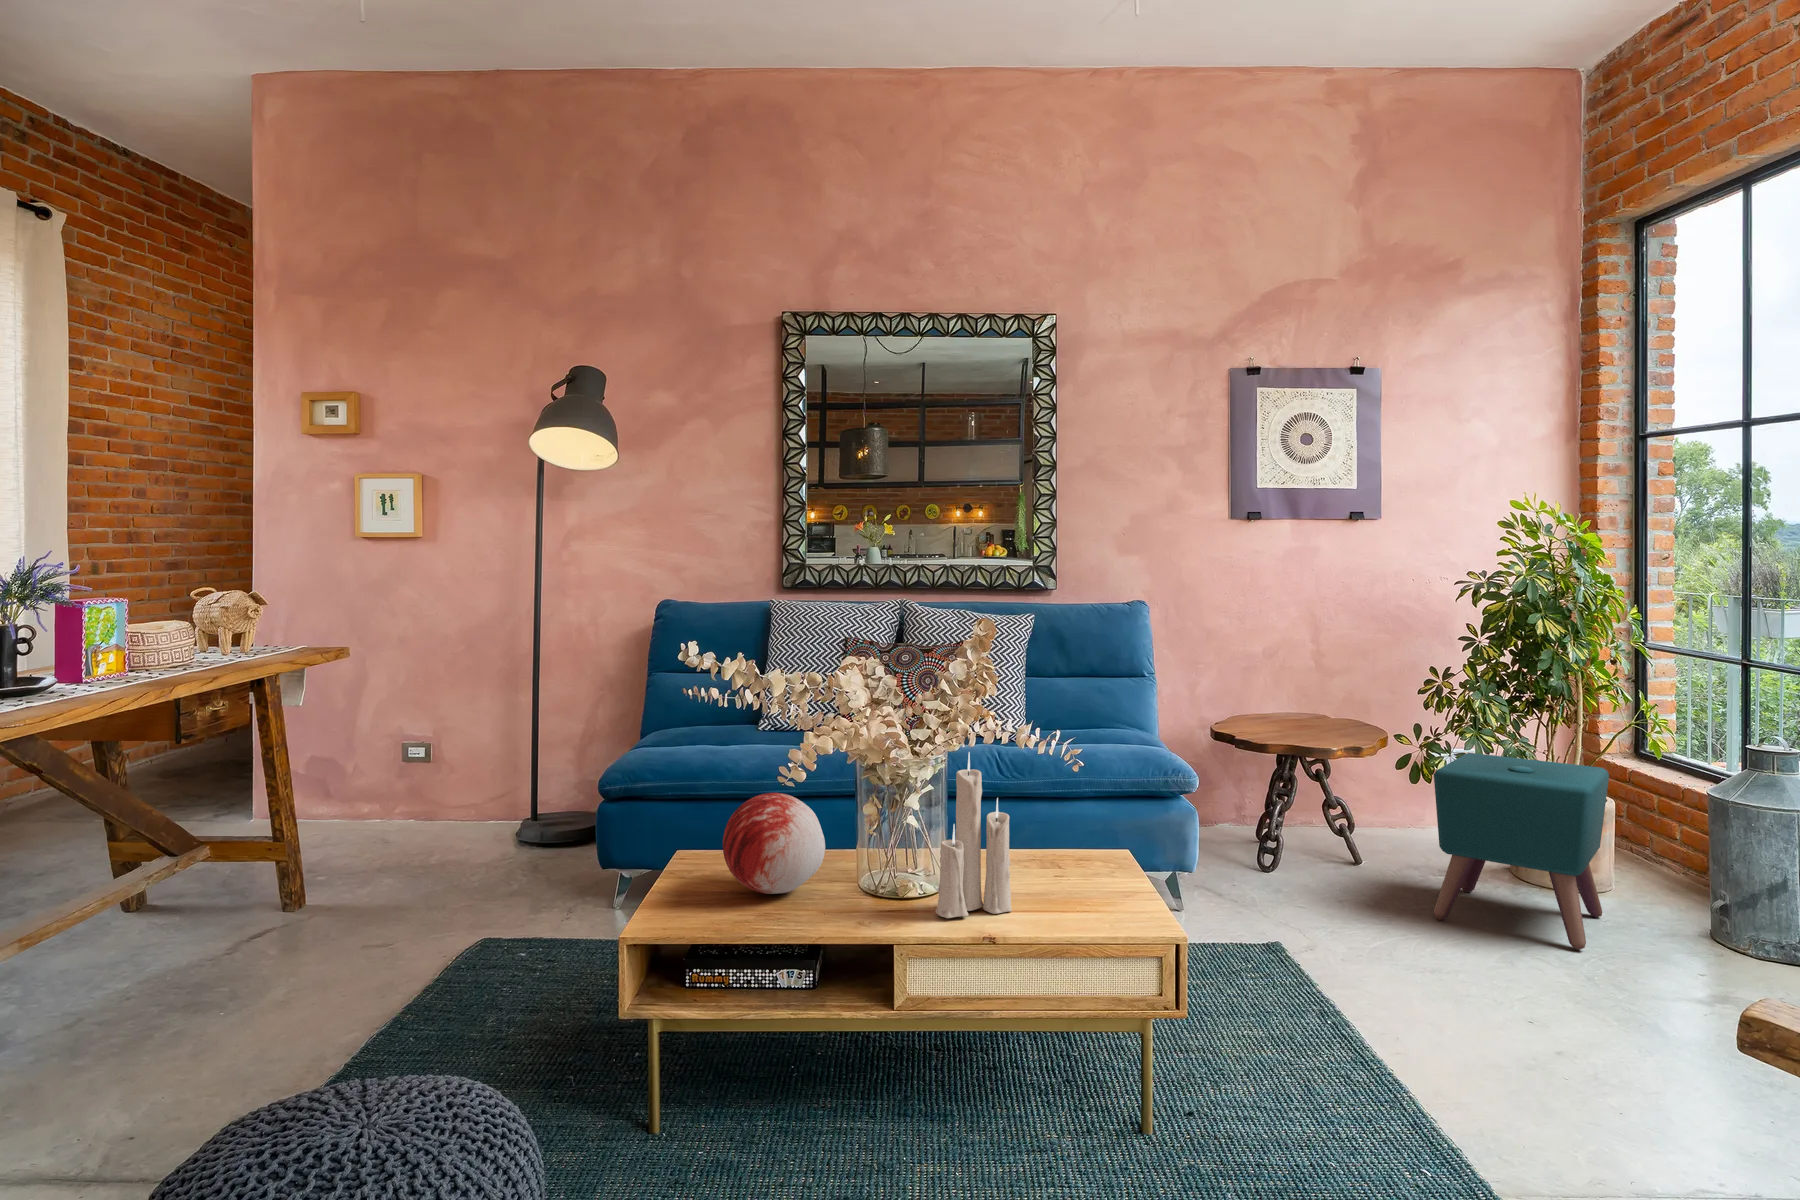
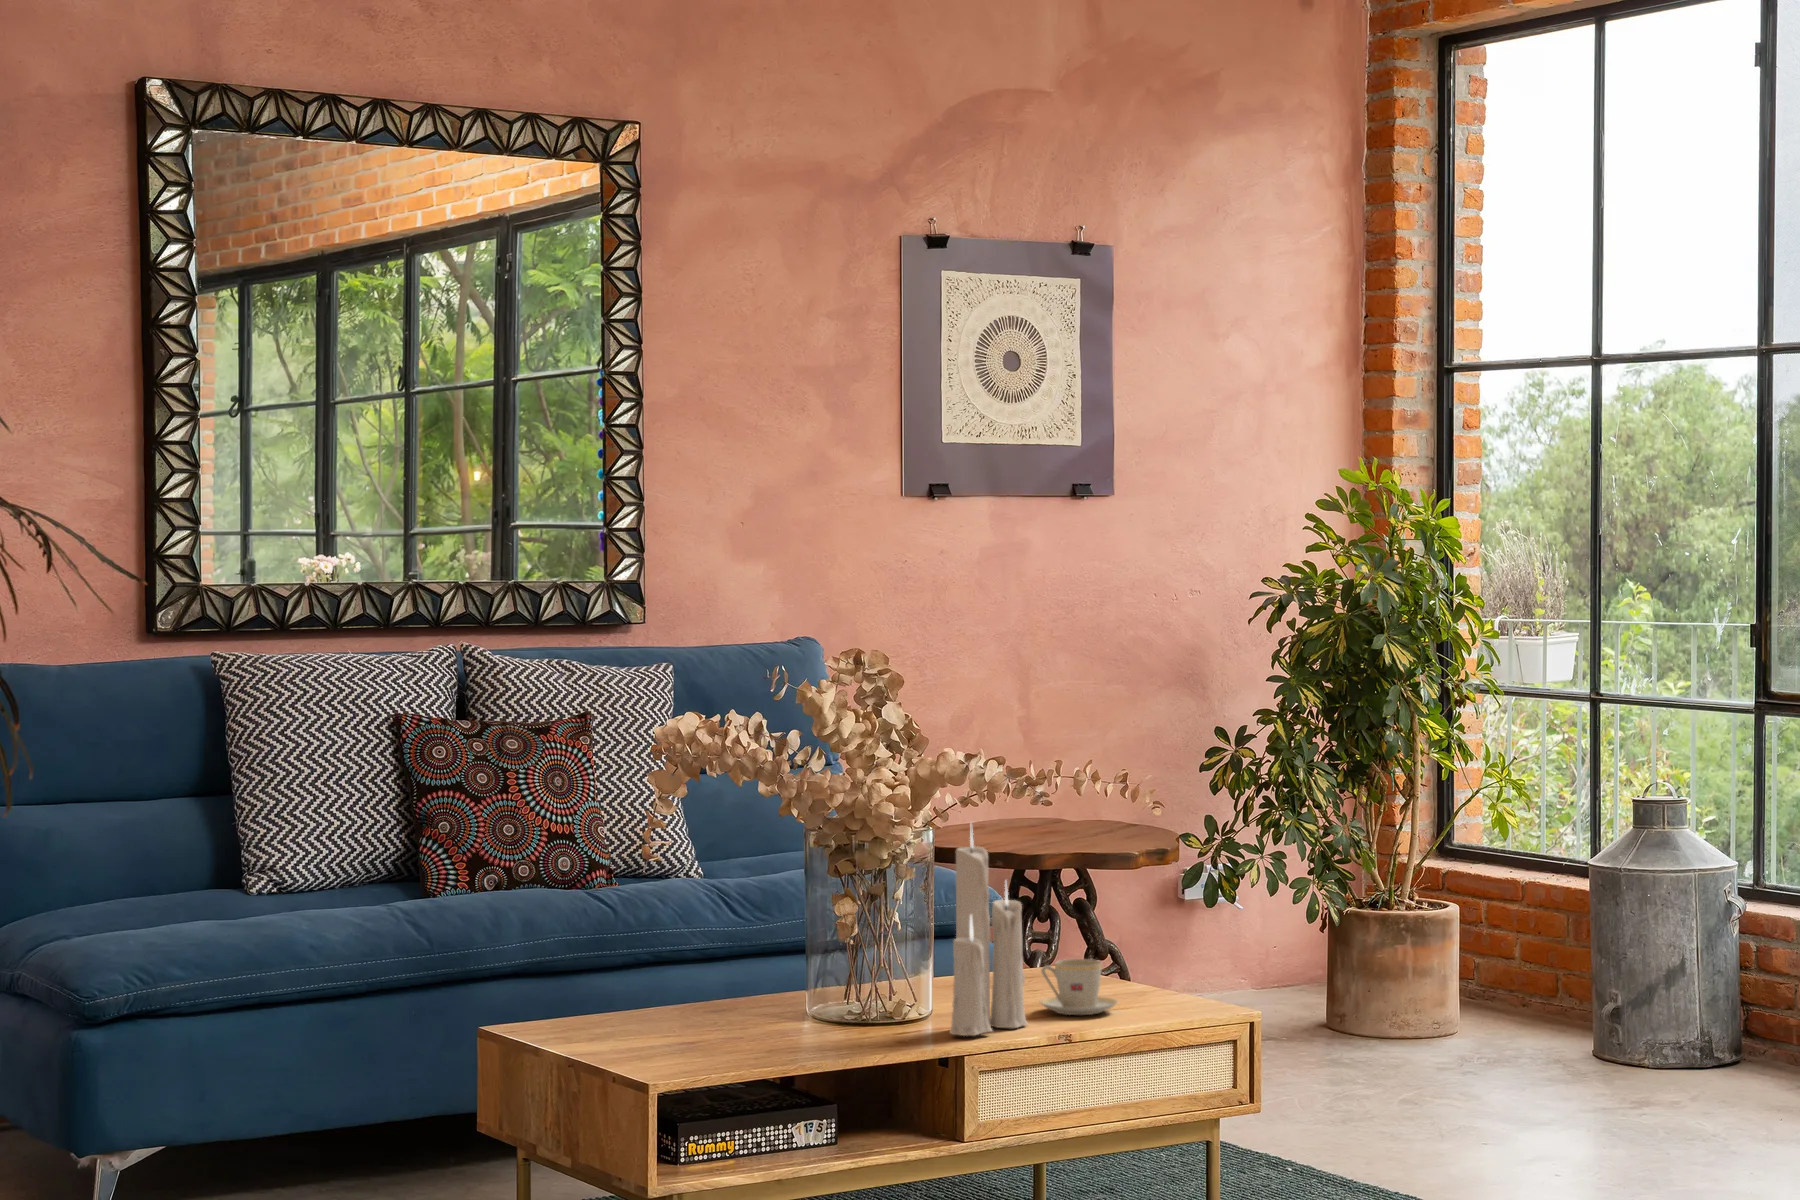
ottoman: present [1434,753,1609,950] -> none [1294,842,1486,1080]
decorative orb: present [723,793,825,894] -> none [634,907,776,1048]
teacup: none [1044,859,1106,908] -> present [1040,959,1118,1015]

